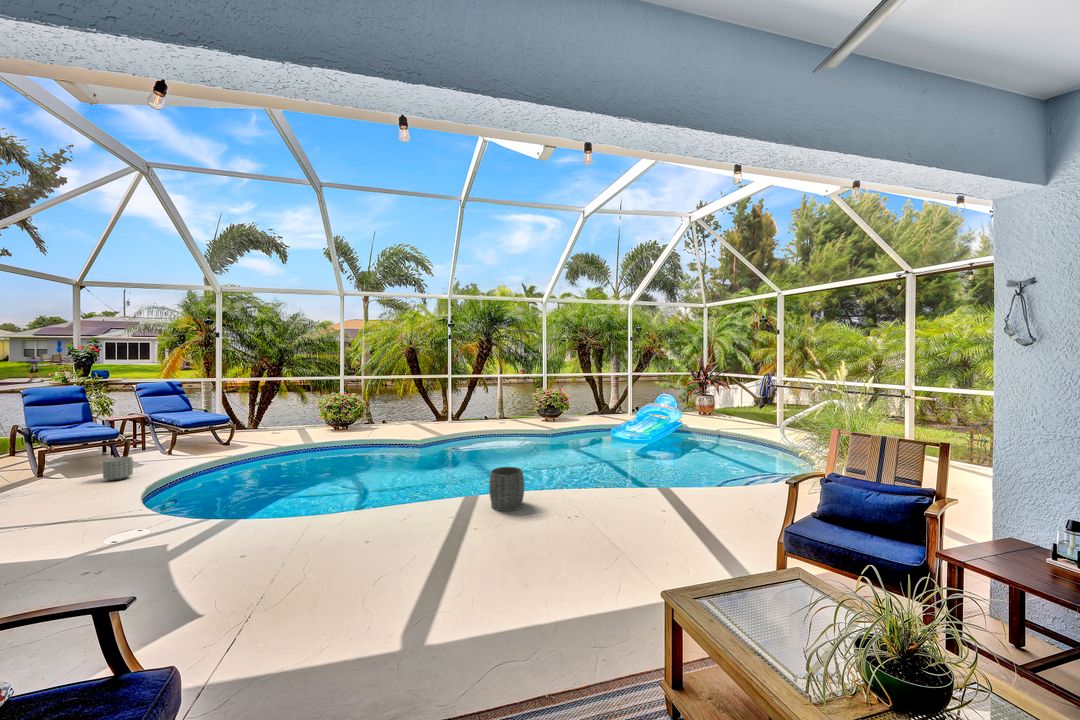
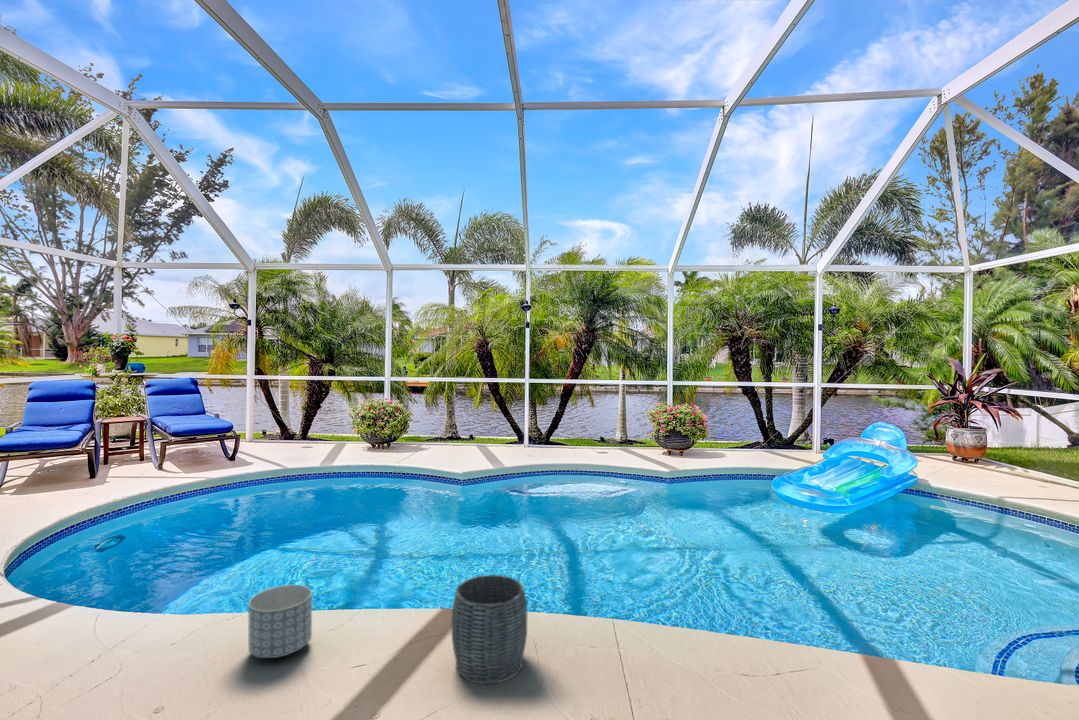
planter: present [103,457,133,481] -> present [248,585,312,658]

